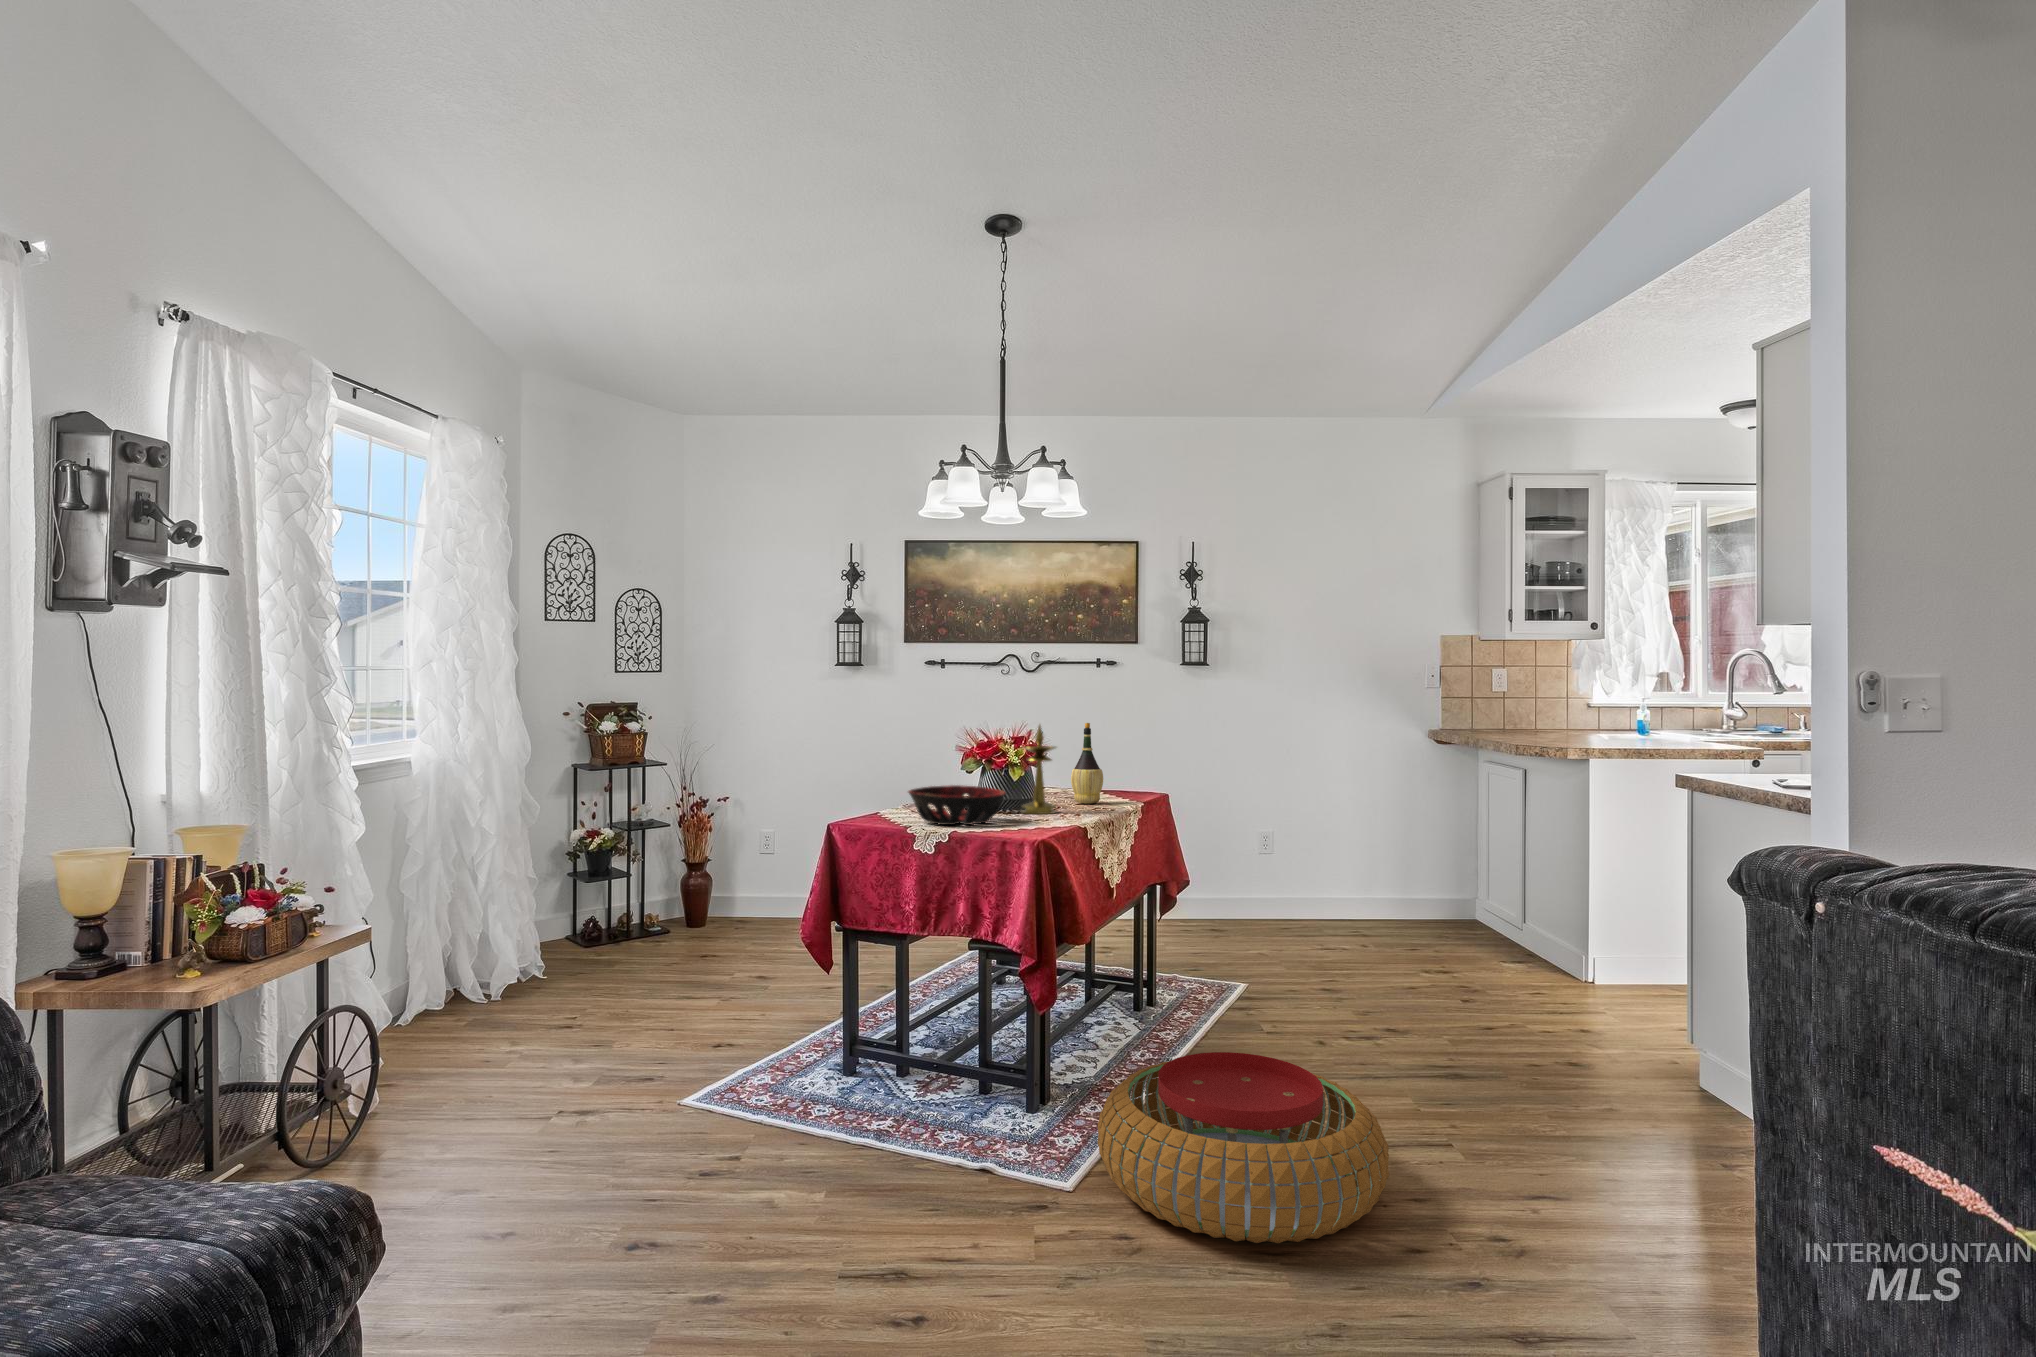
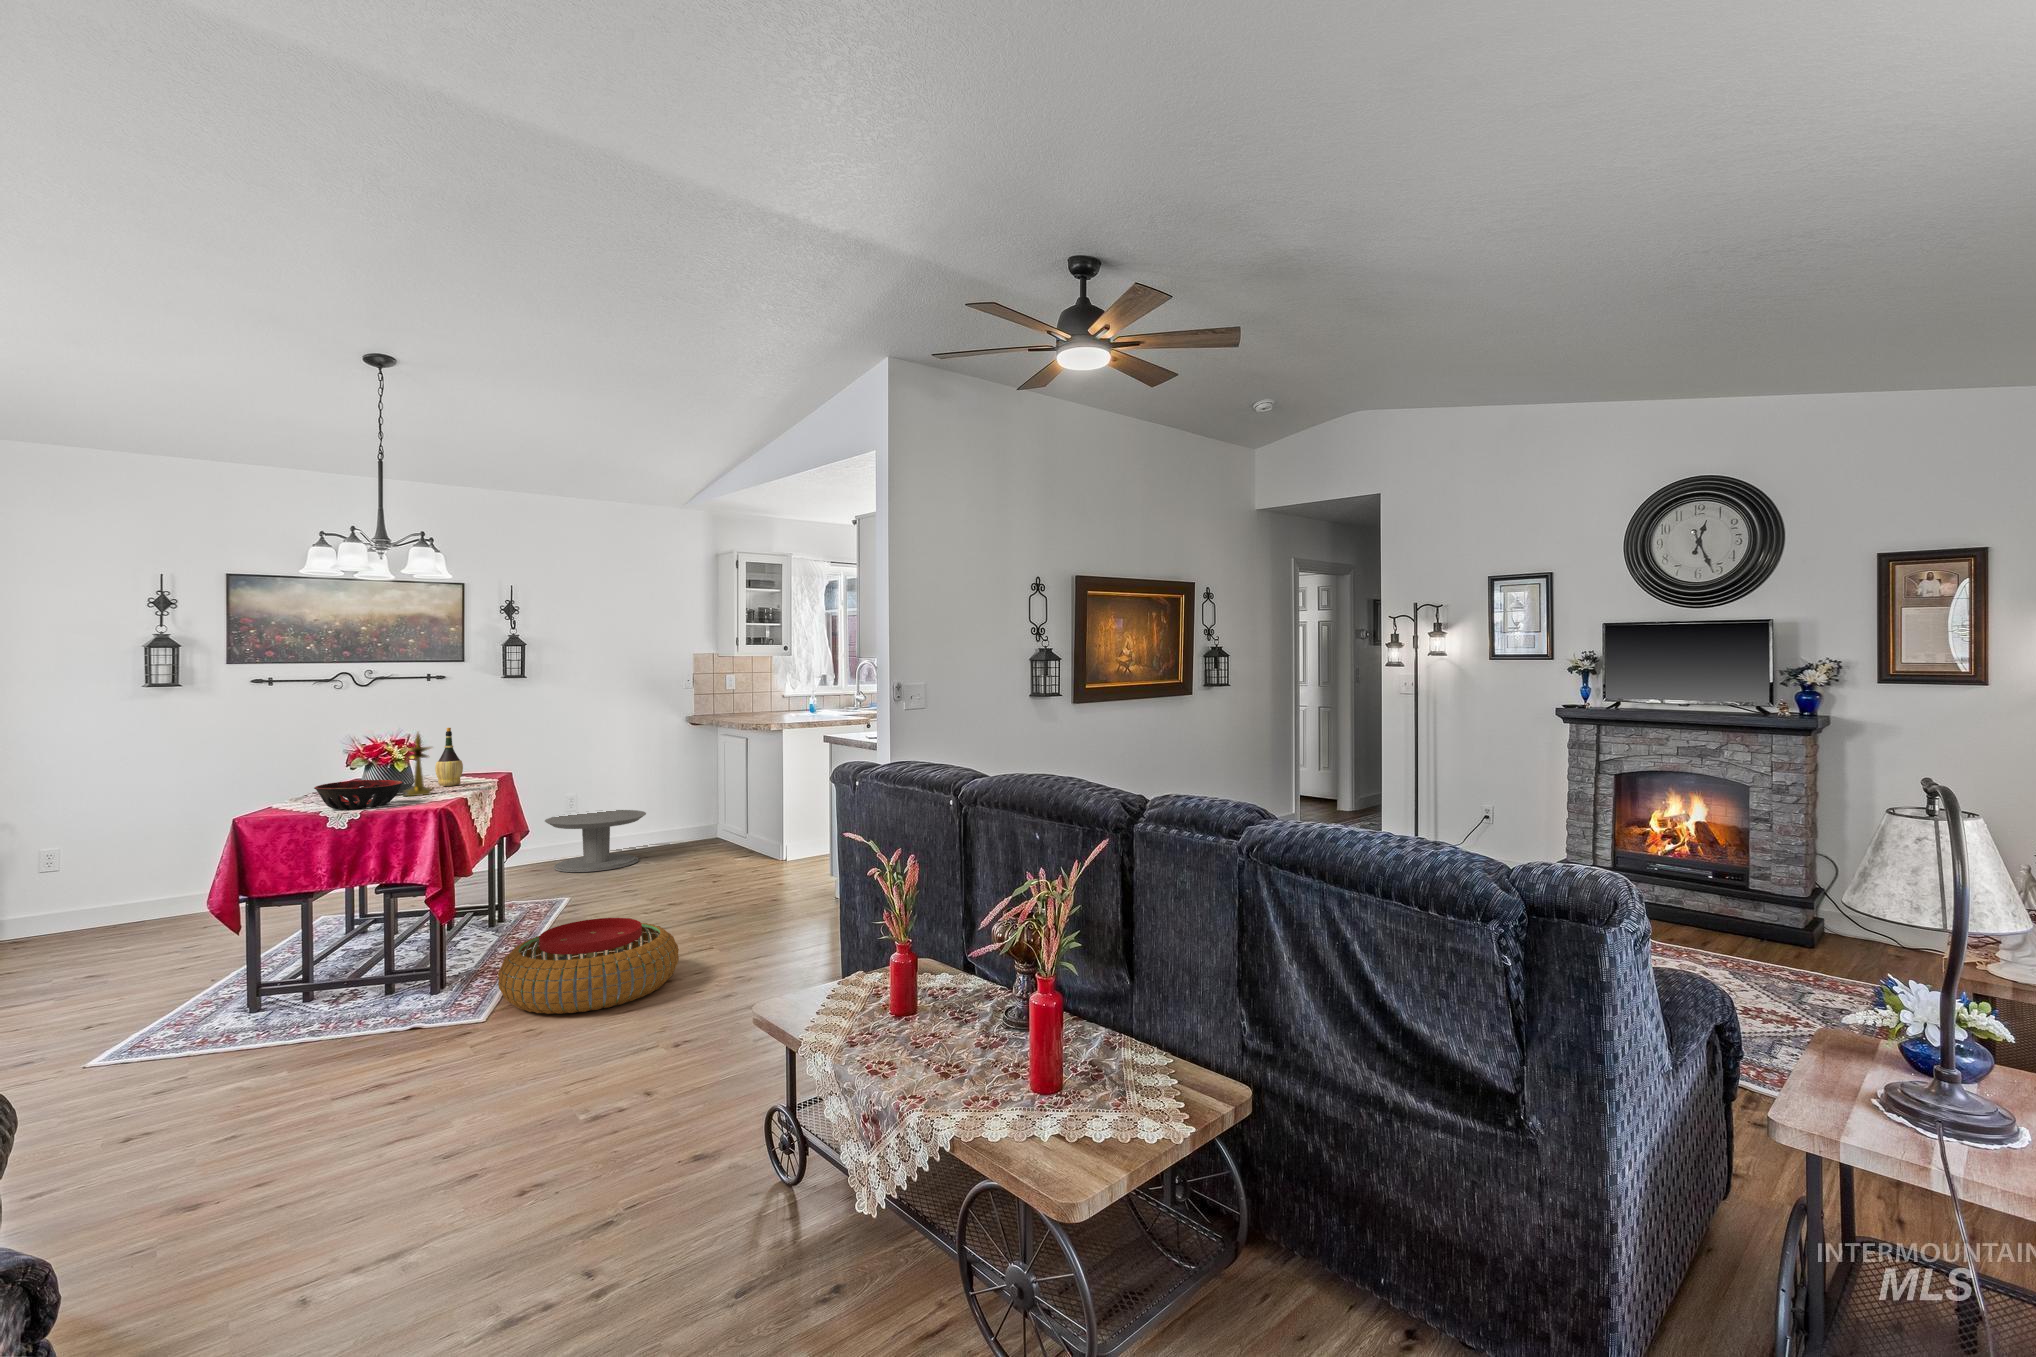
side table: none [1225,855,1361,946] -> present [545,810,646,872]

